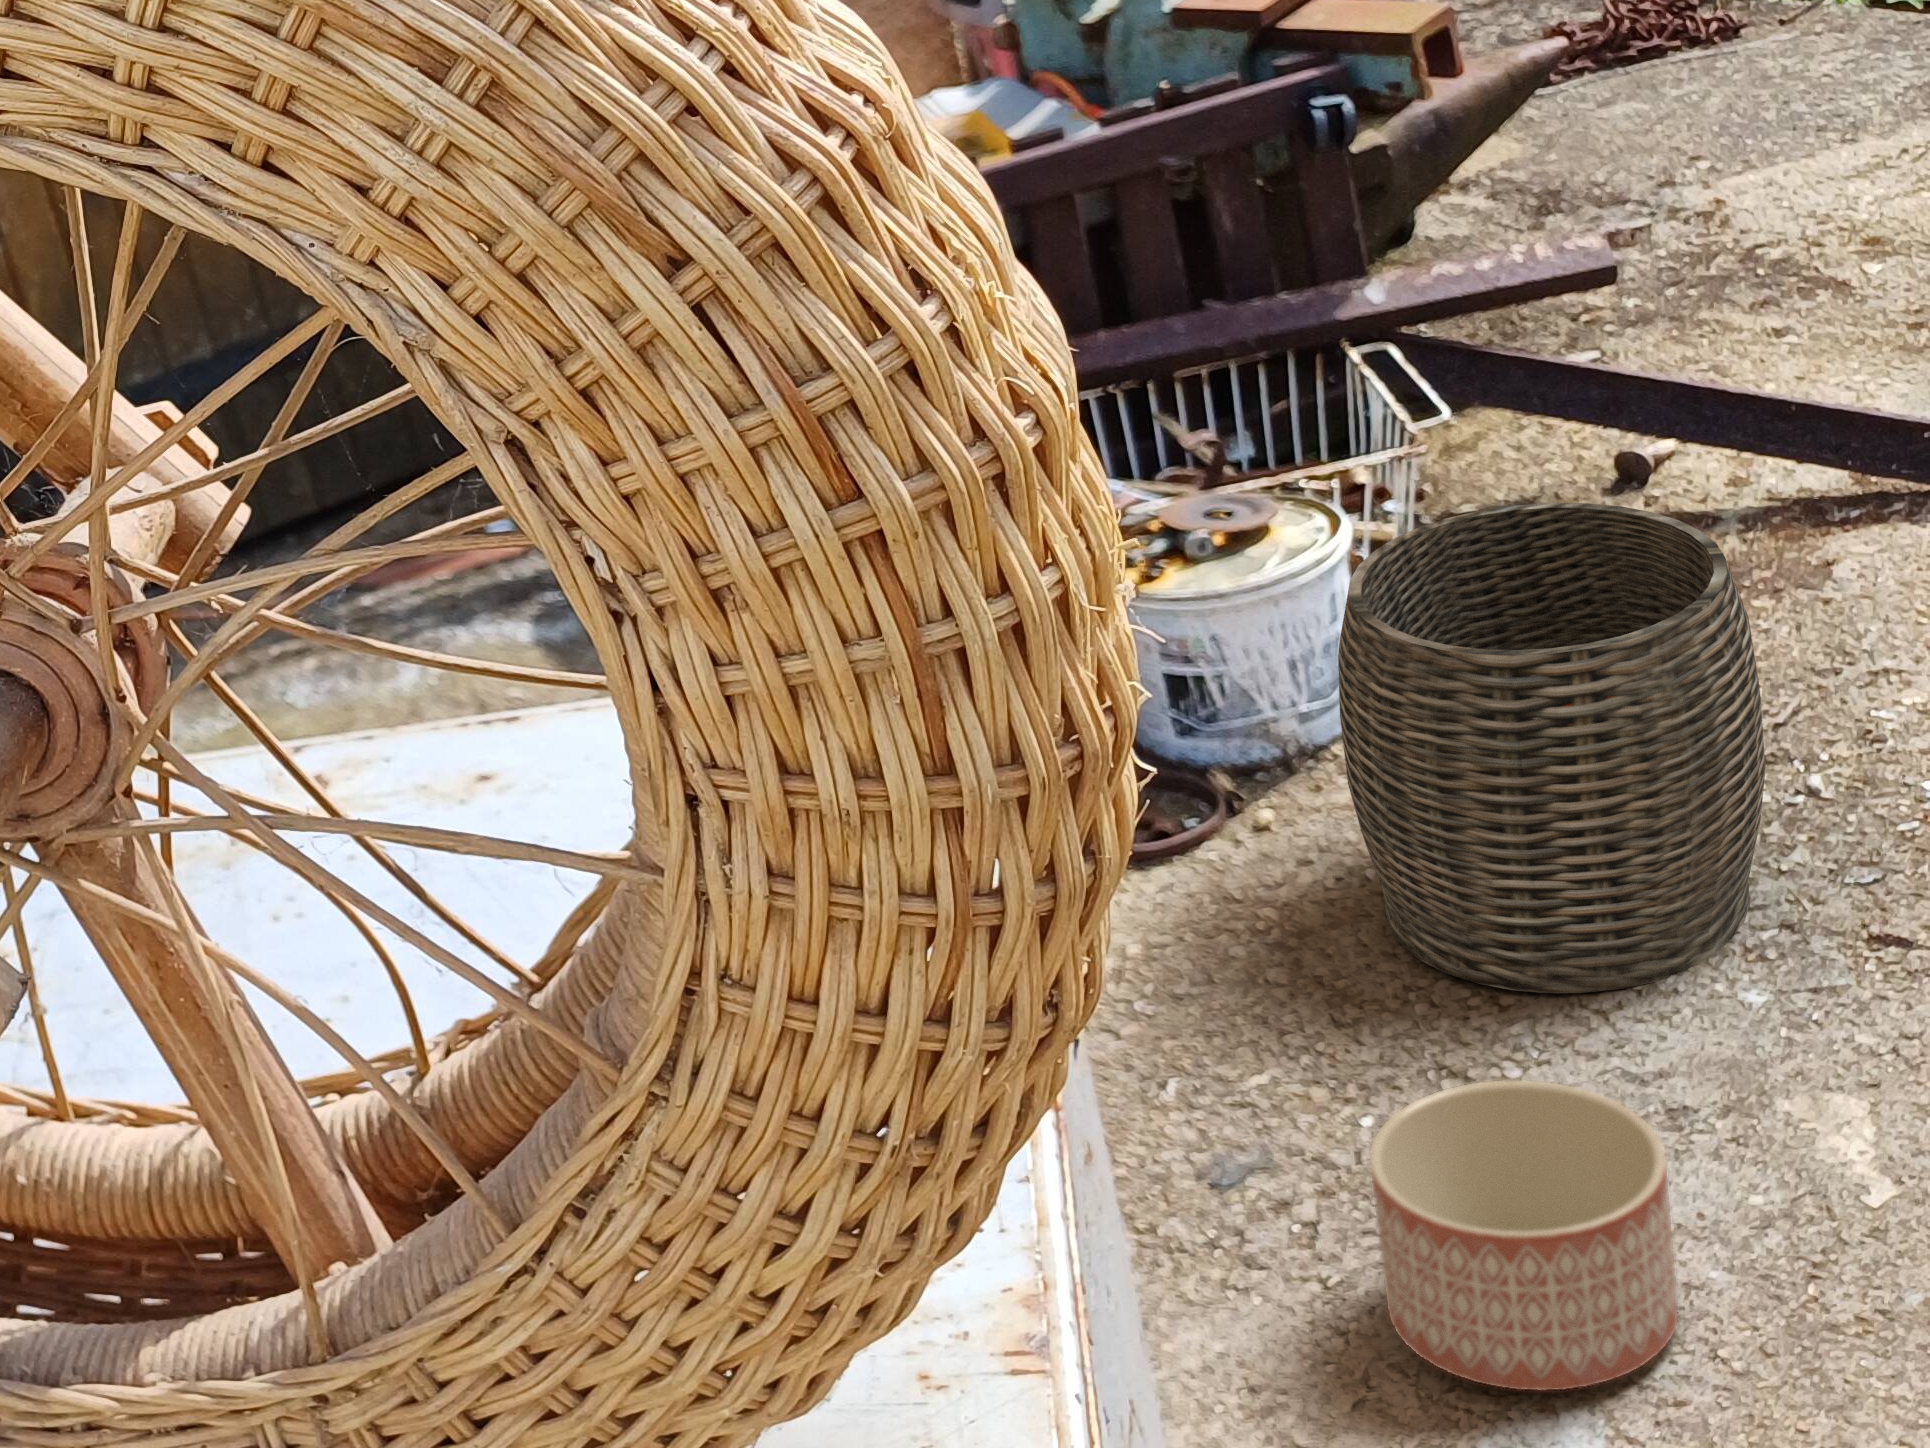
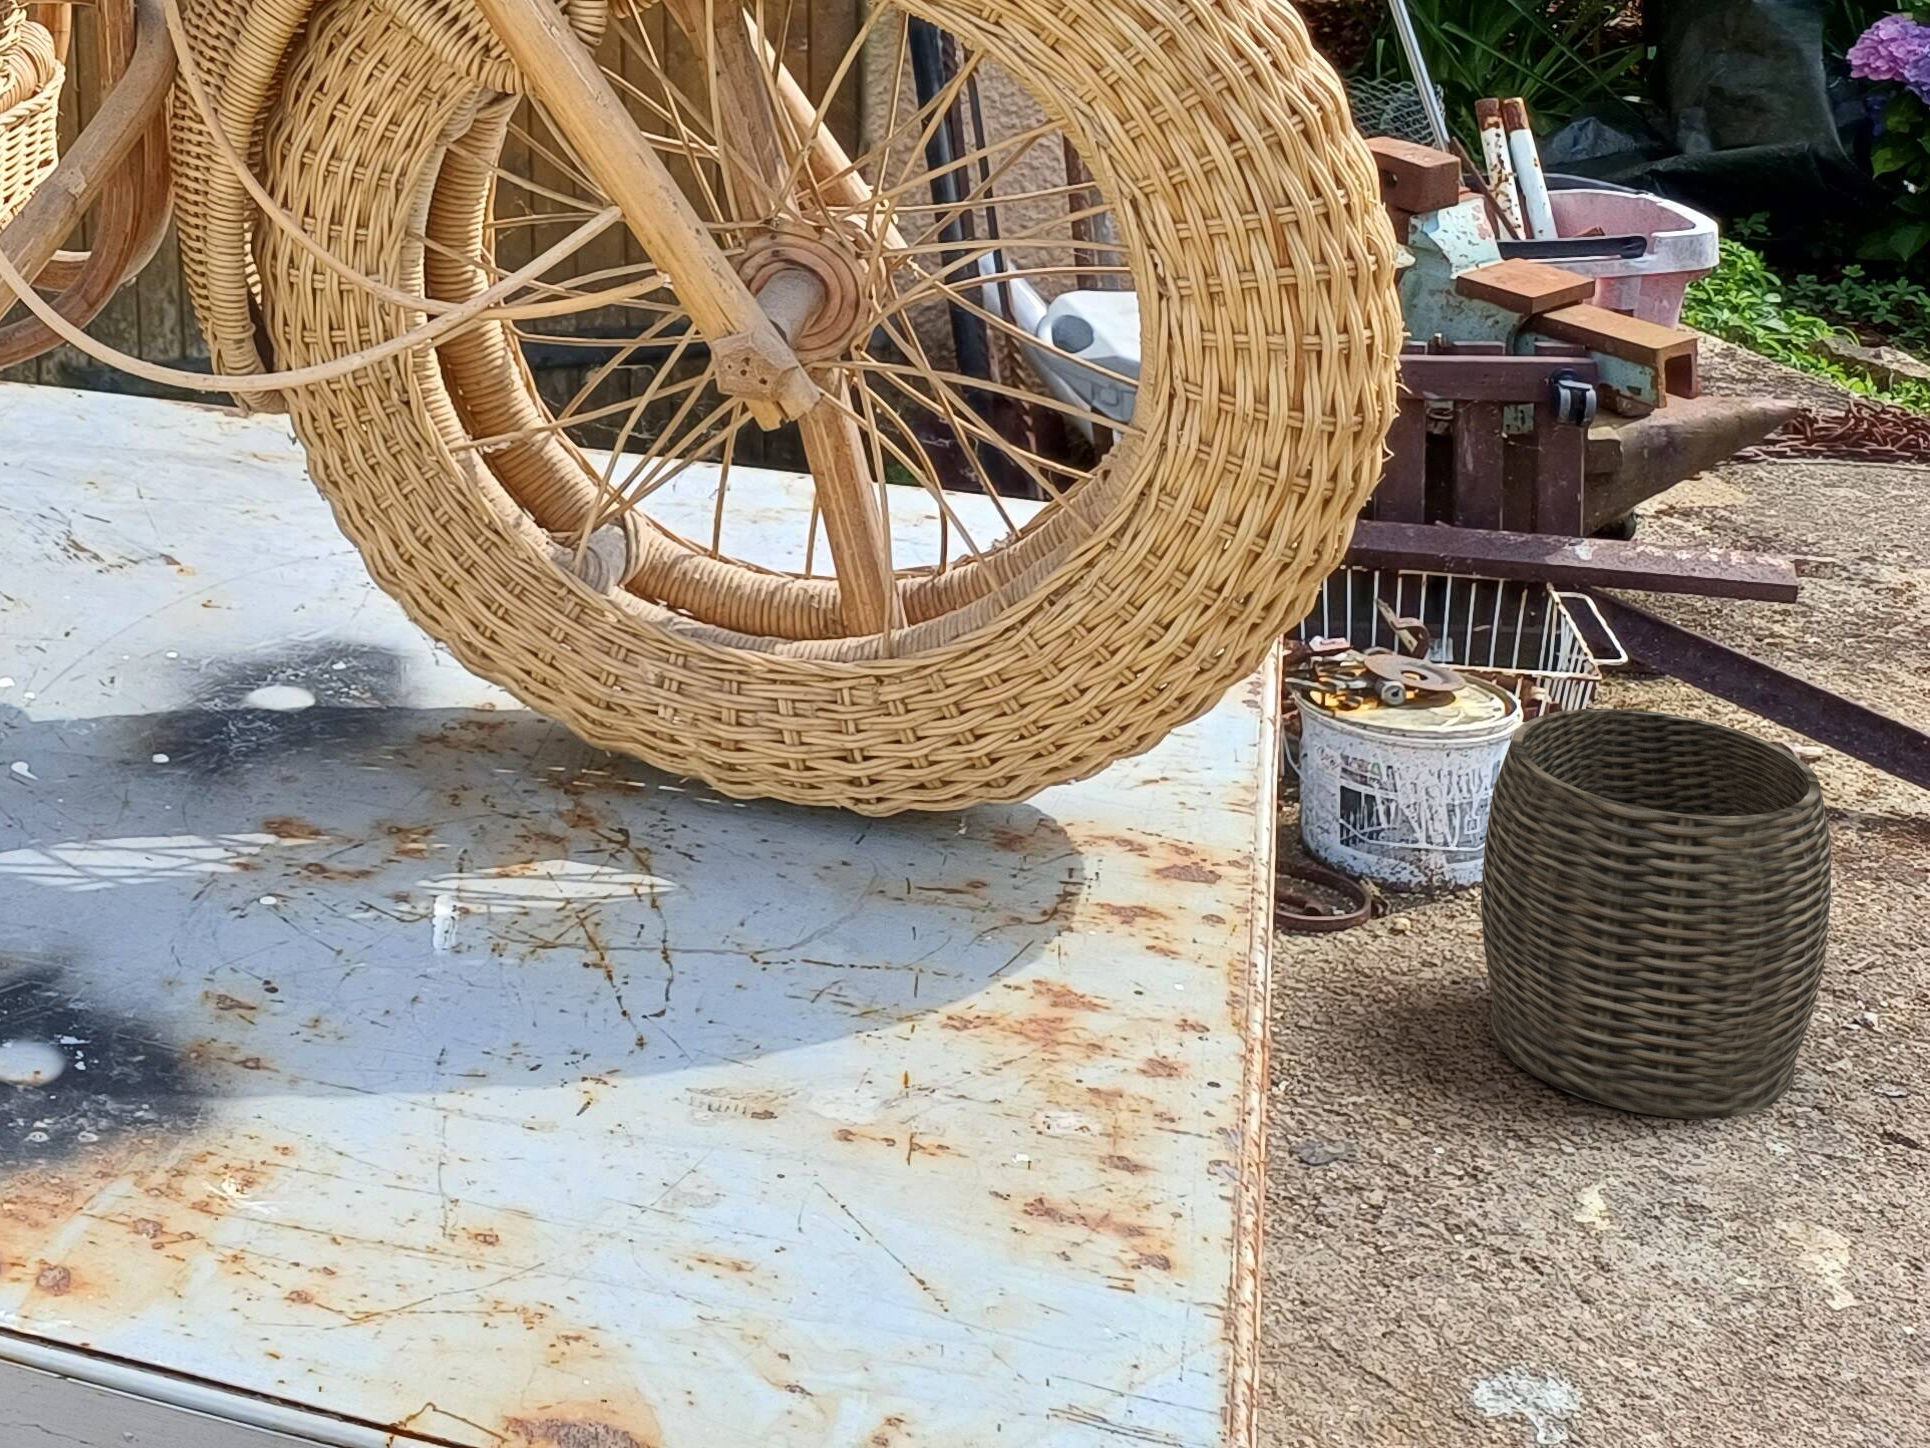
planter: present [1370,1080,1678,1391] -> none [1429,1114,1673,1365]

